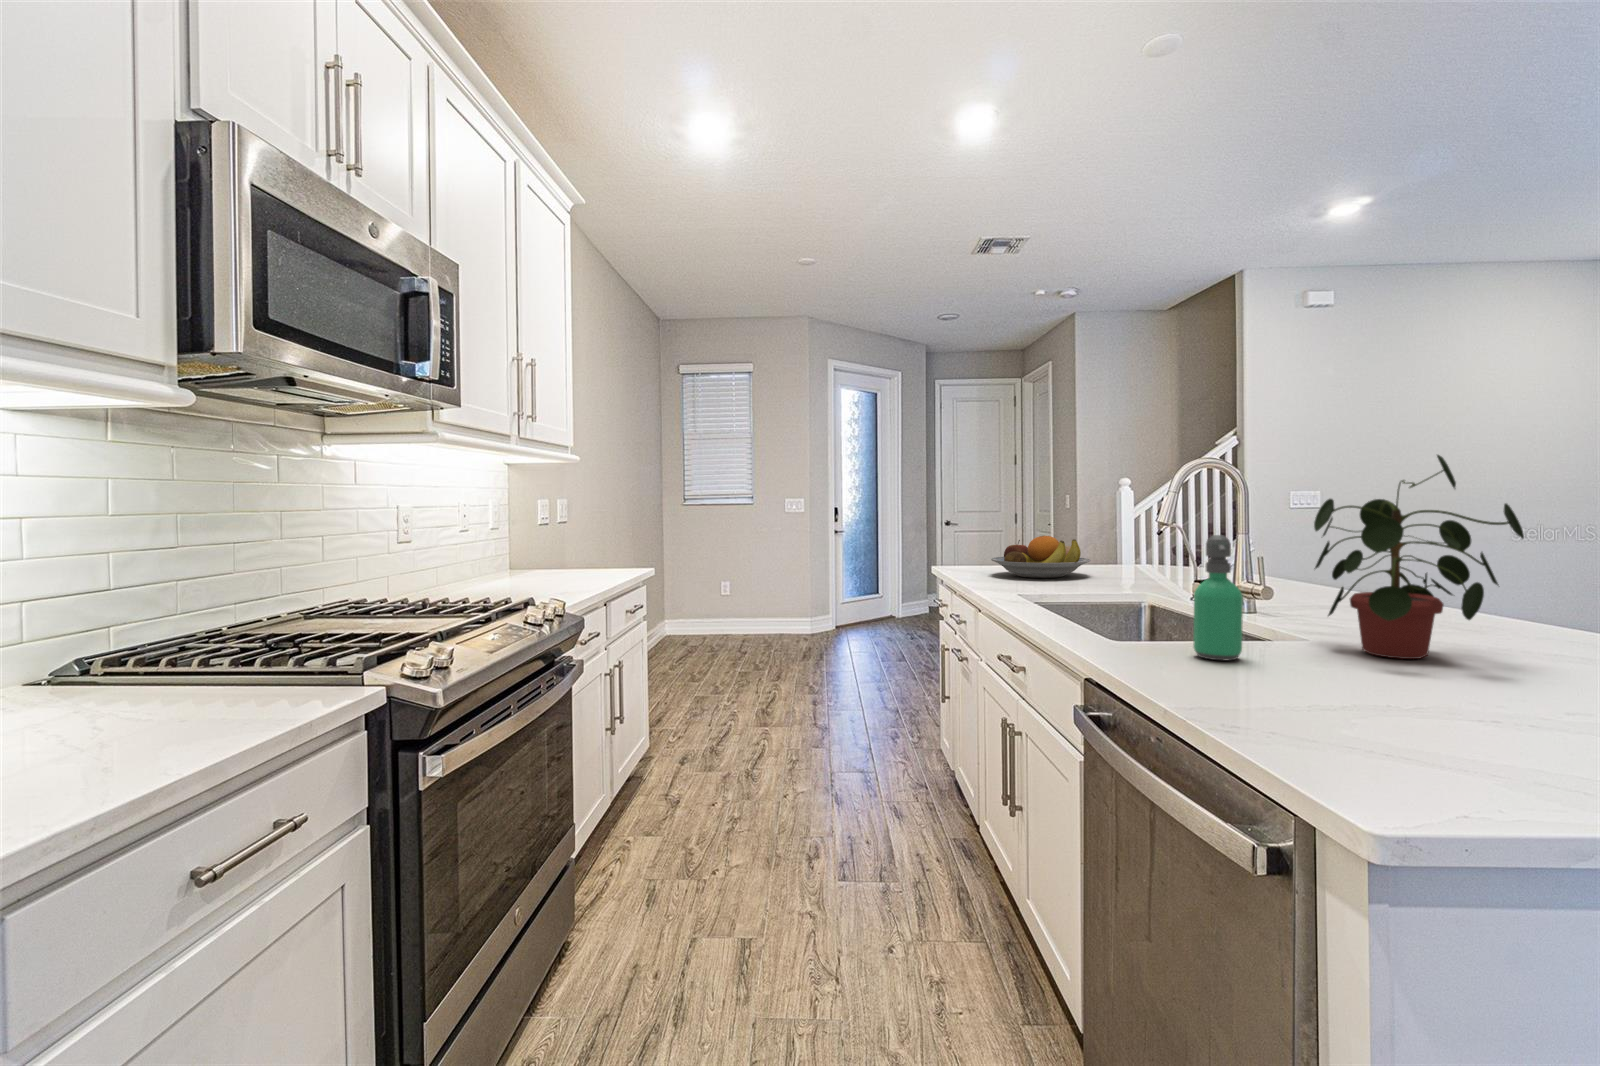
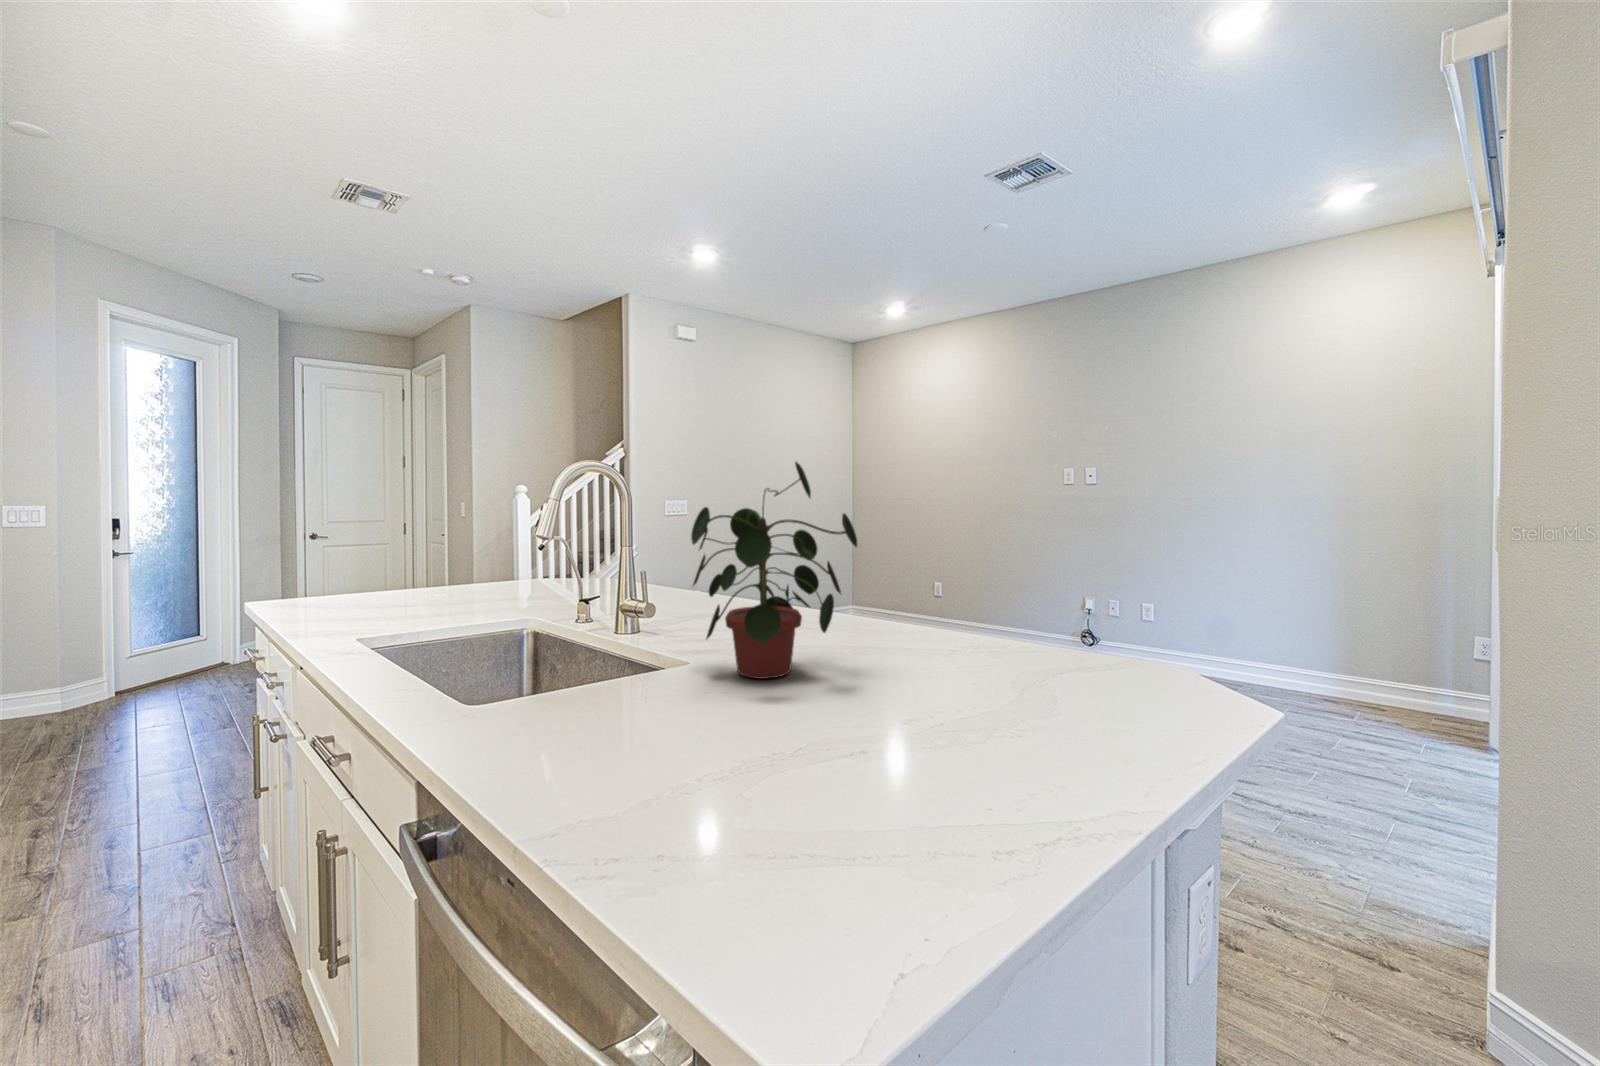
soap dispenser: present [1193,535,1243,660] -> none [561,553,620,719]
fruit bowl: present [991,536,1091,578] -> none [329,553,469,608]

